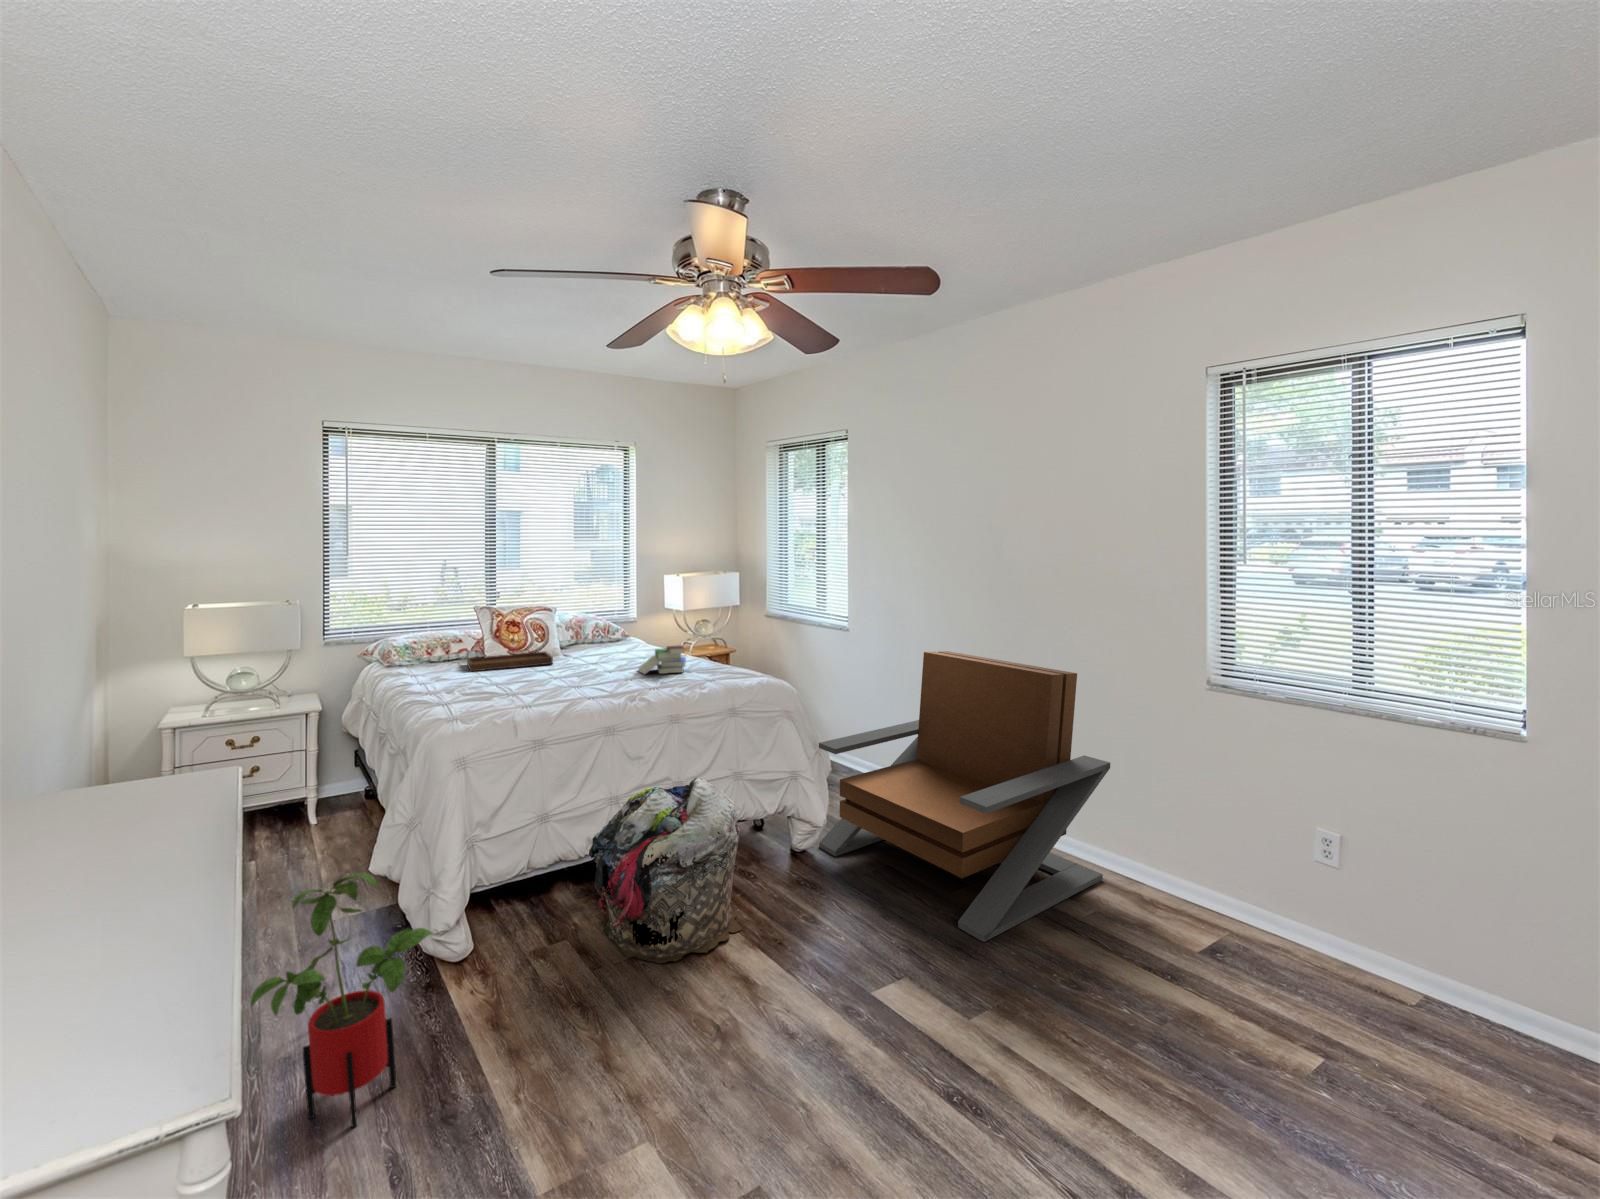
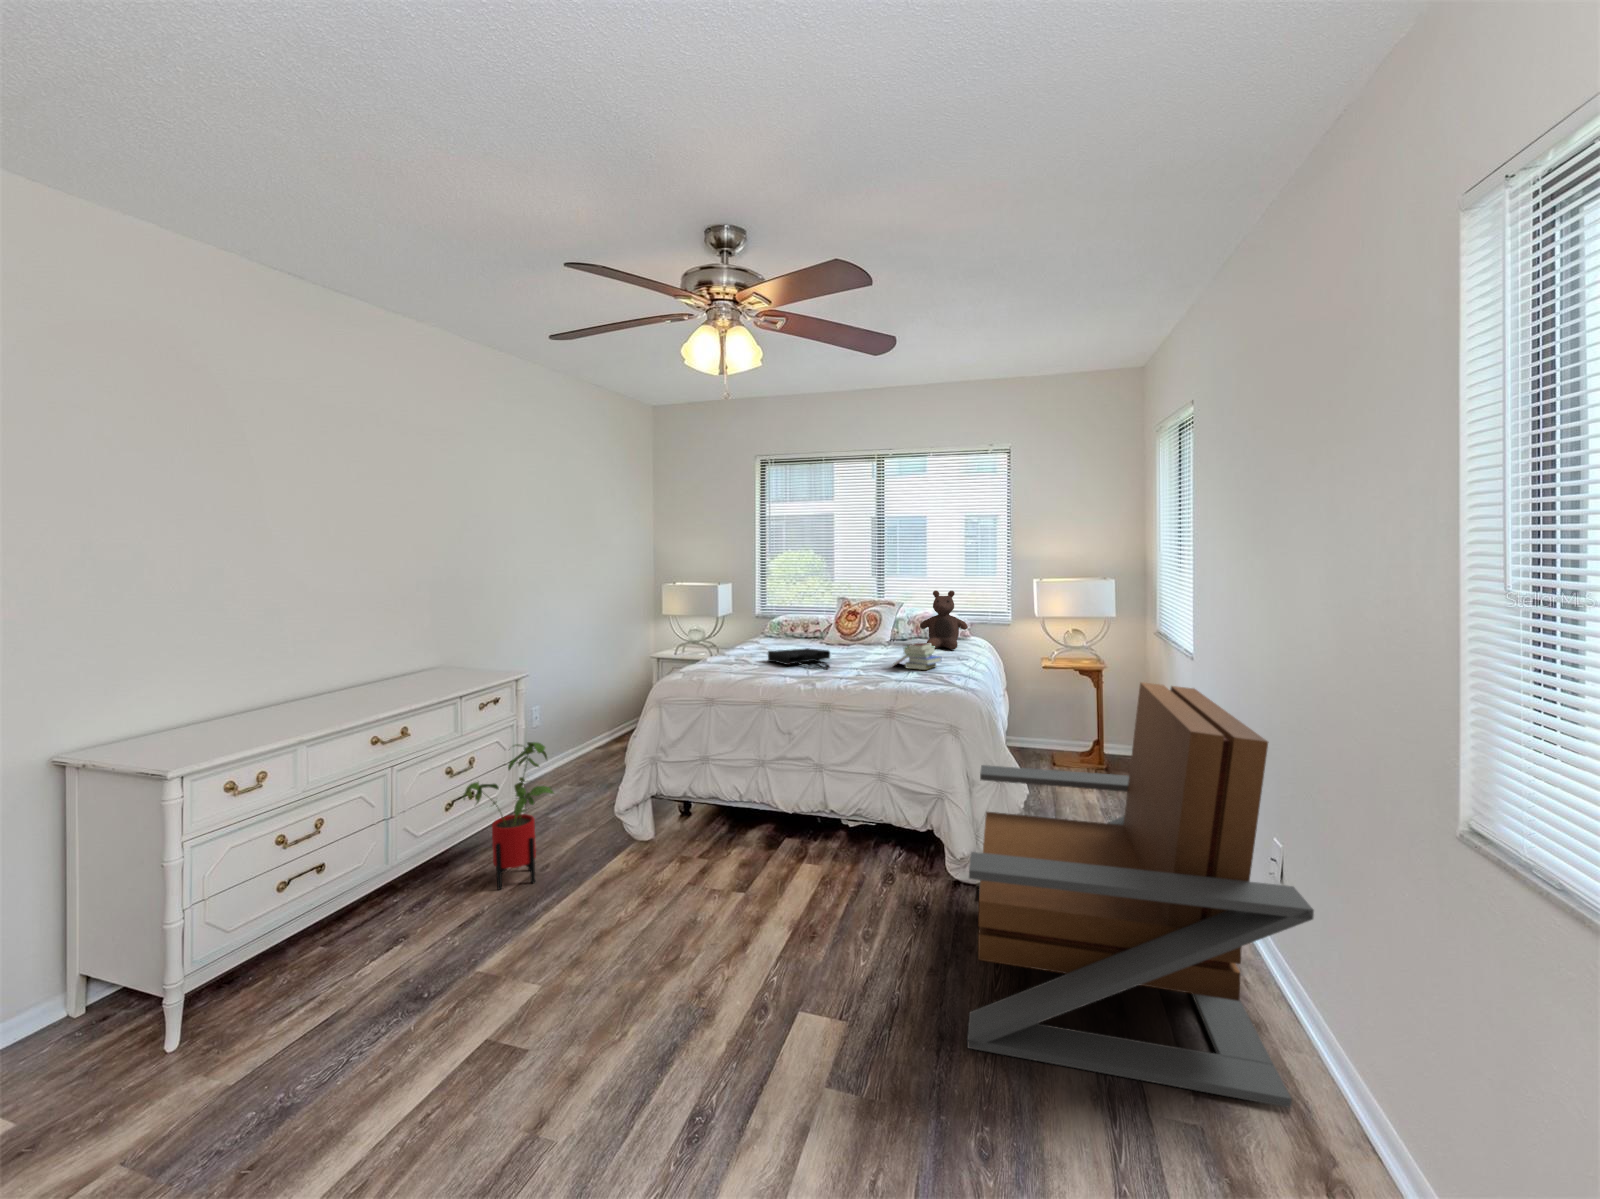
stuffed bear: none [599,591,648,653] -> present [920,590,968,650]
tray: present [467,638,553,671] -> none [795,624,866,649]
tote bag: none [500,668,597,693] -> present [768,648,830,669]
laundry basket: present [589,778,741,964] -> none [686,754,862,909]

